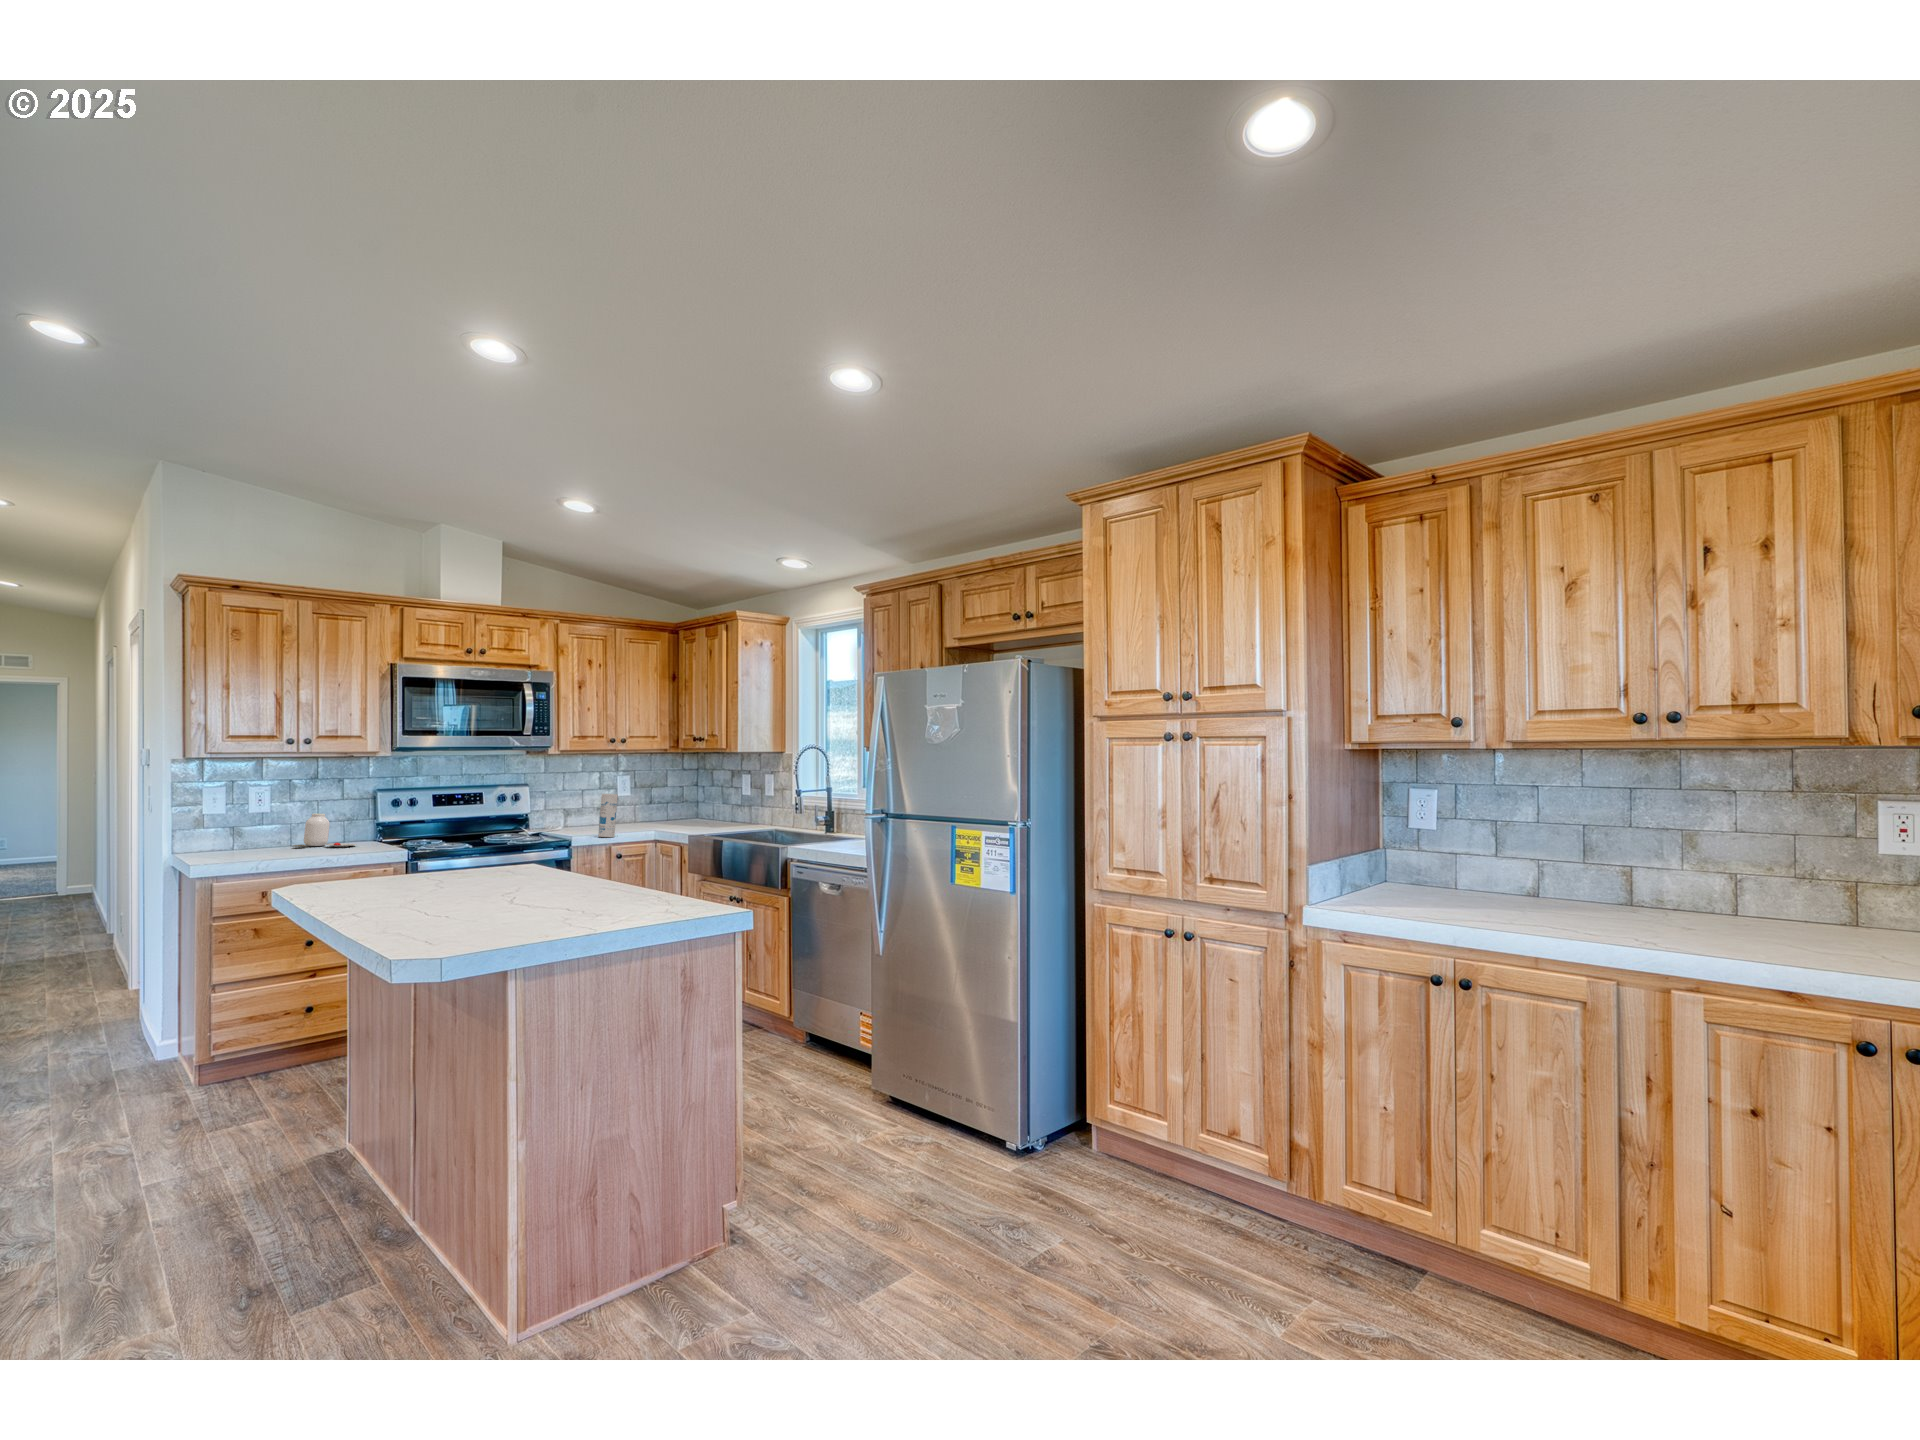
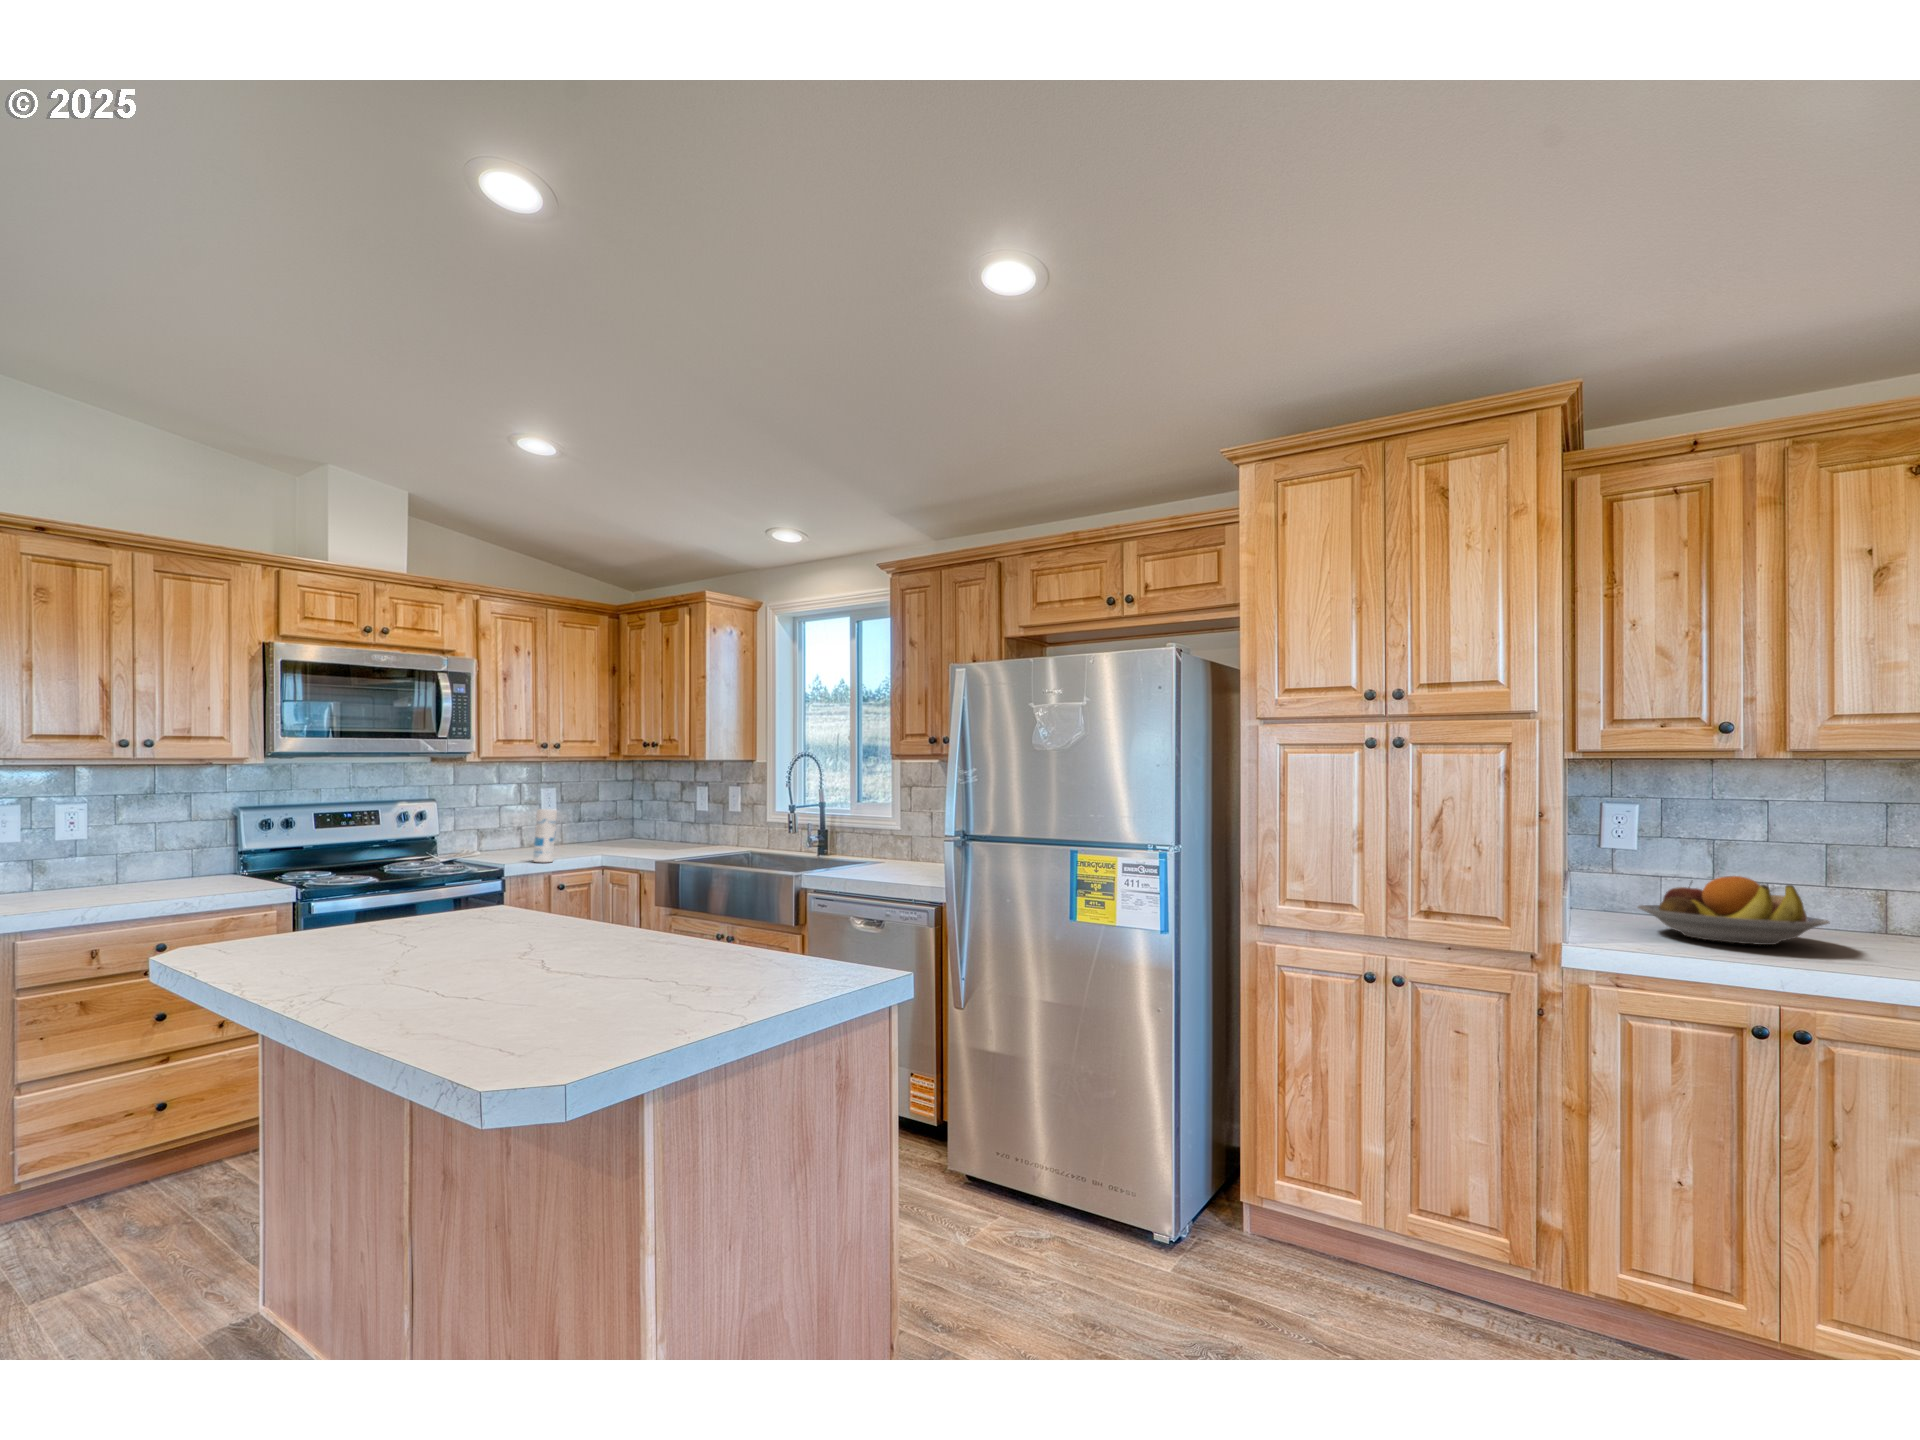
jar: present [295,814,356,847] -> none [124,839,216,884]
fruit bowl: none [1393,852,1541,911] -> present [1638,876,1829,945]

